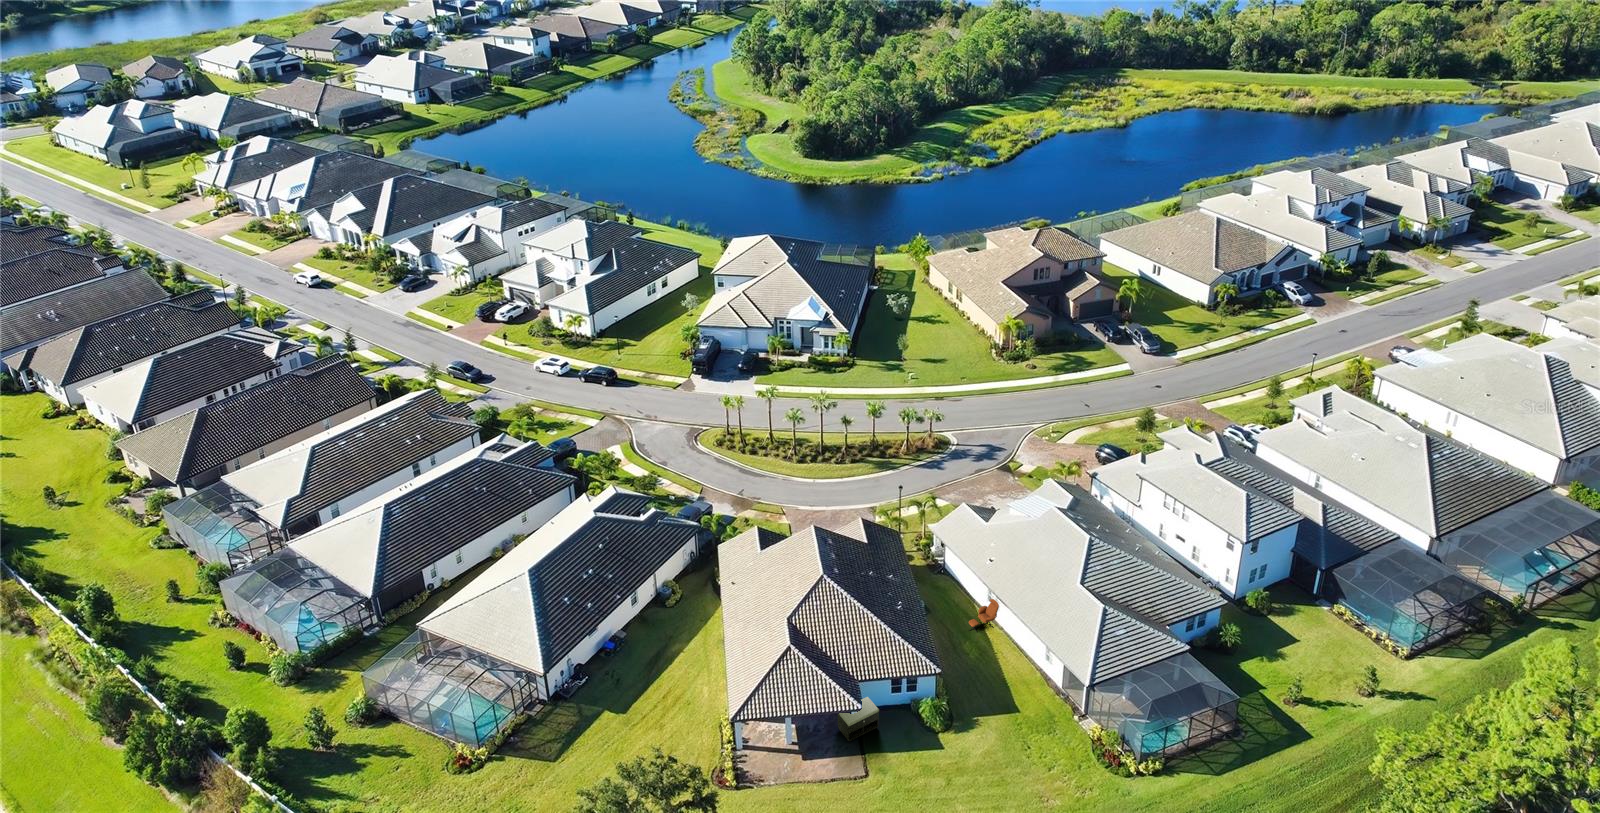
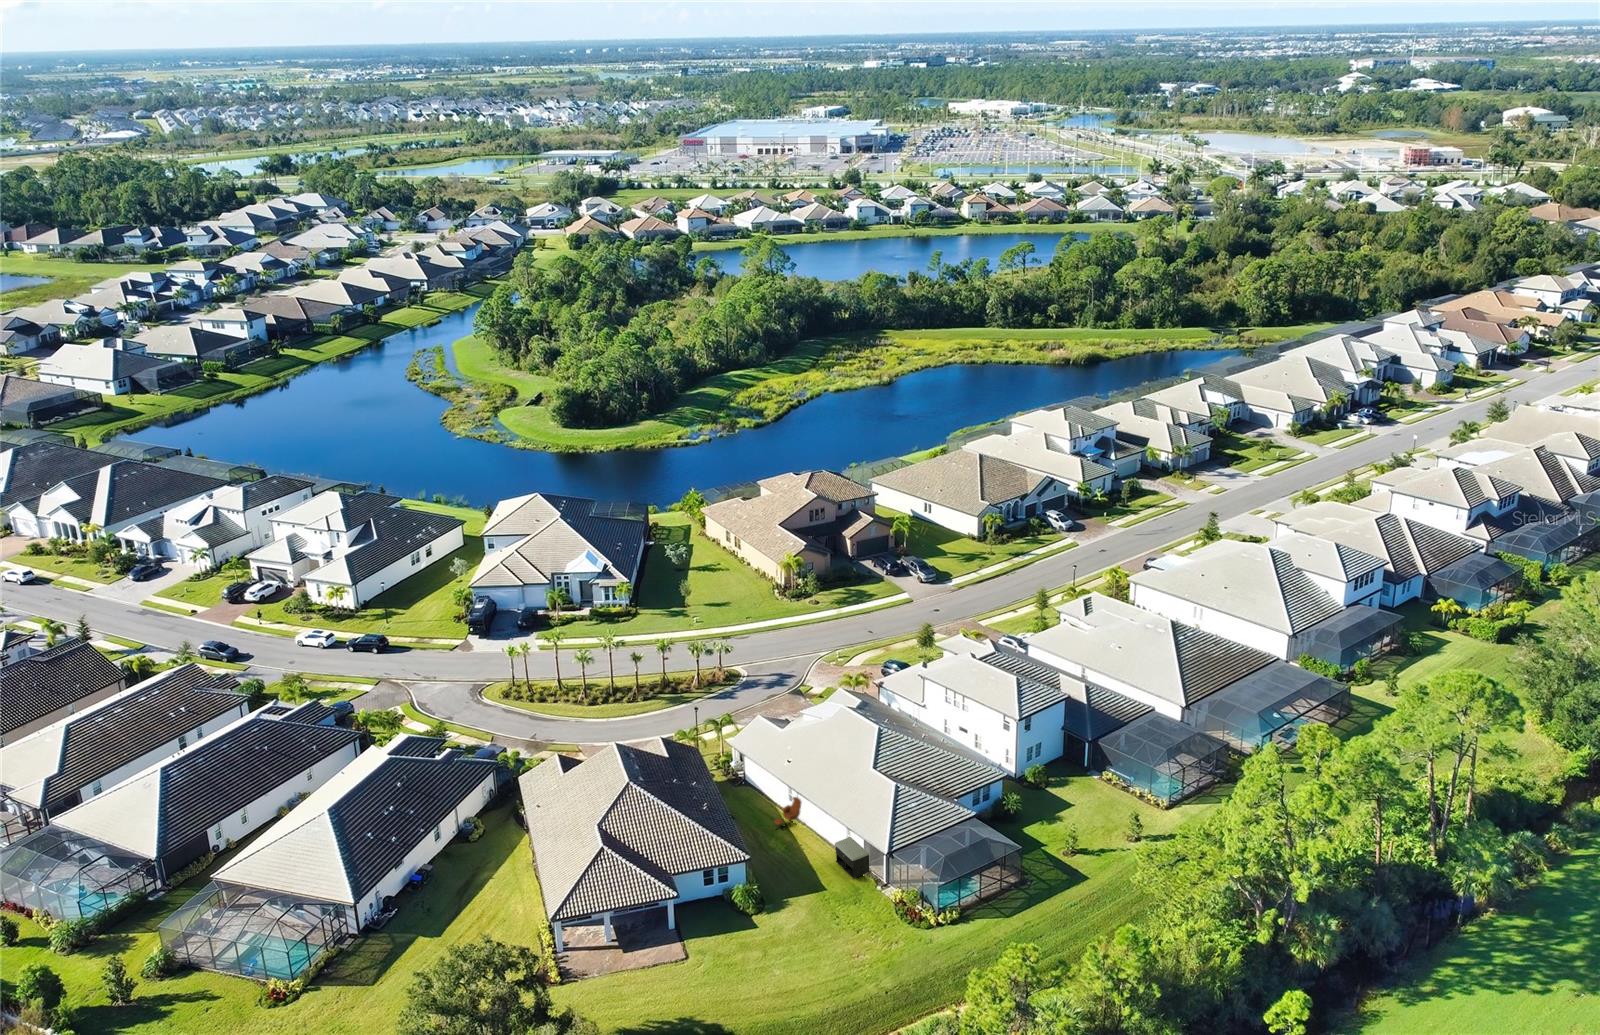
storage bench: present [837,697,879,741] -> present [835,837,869,878]

